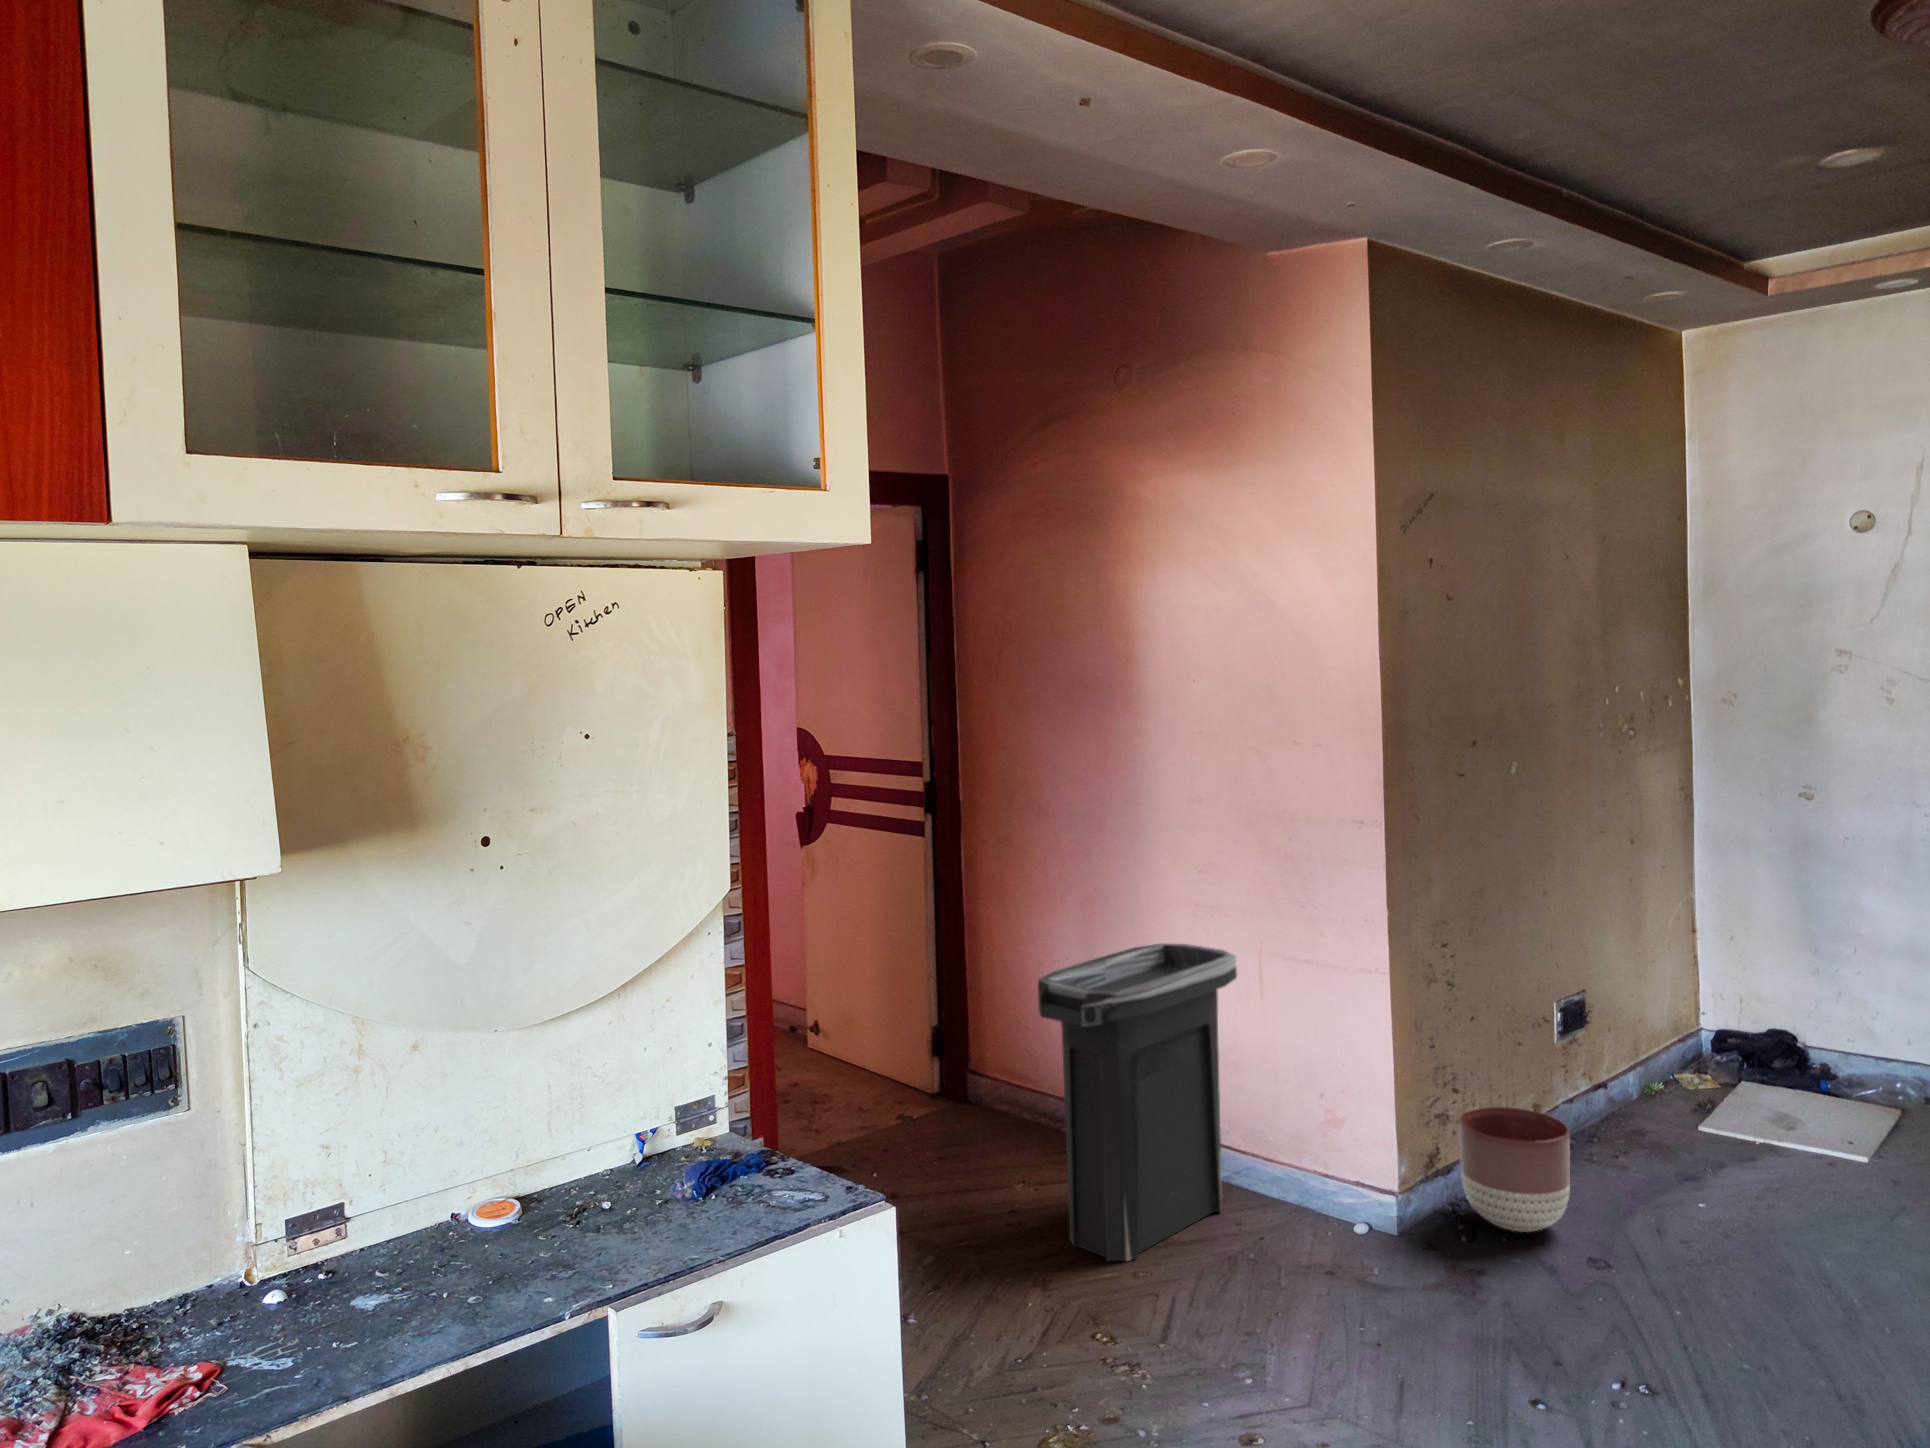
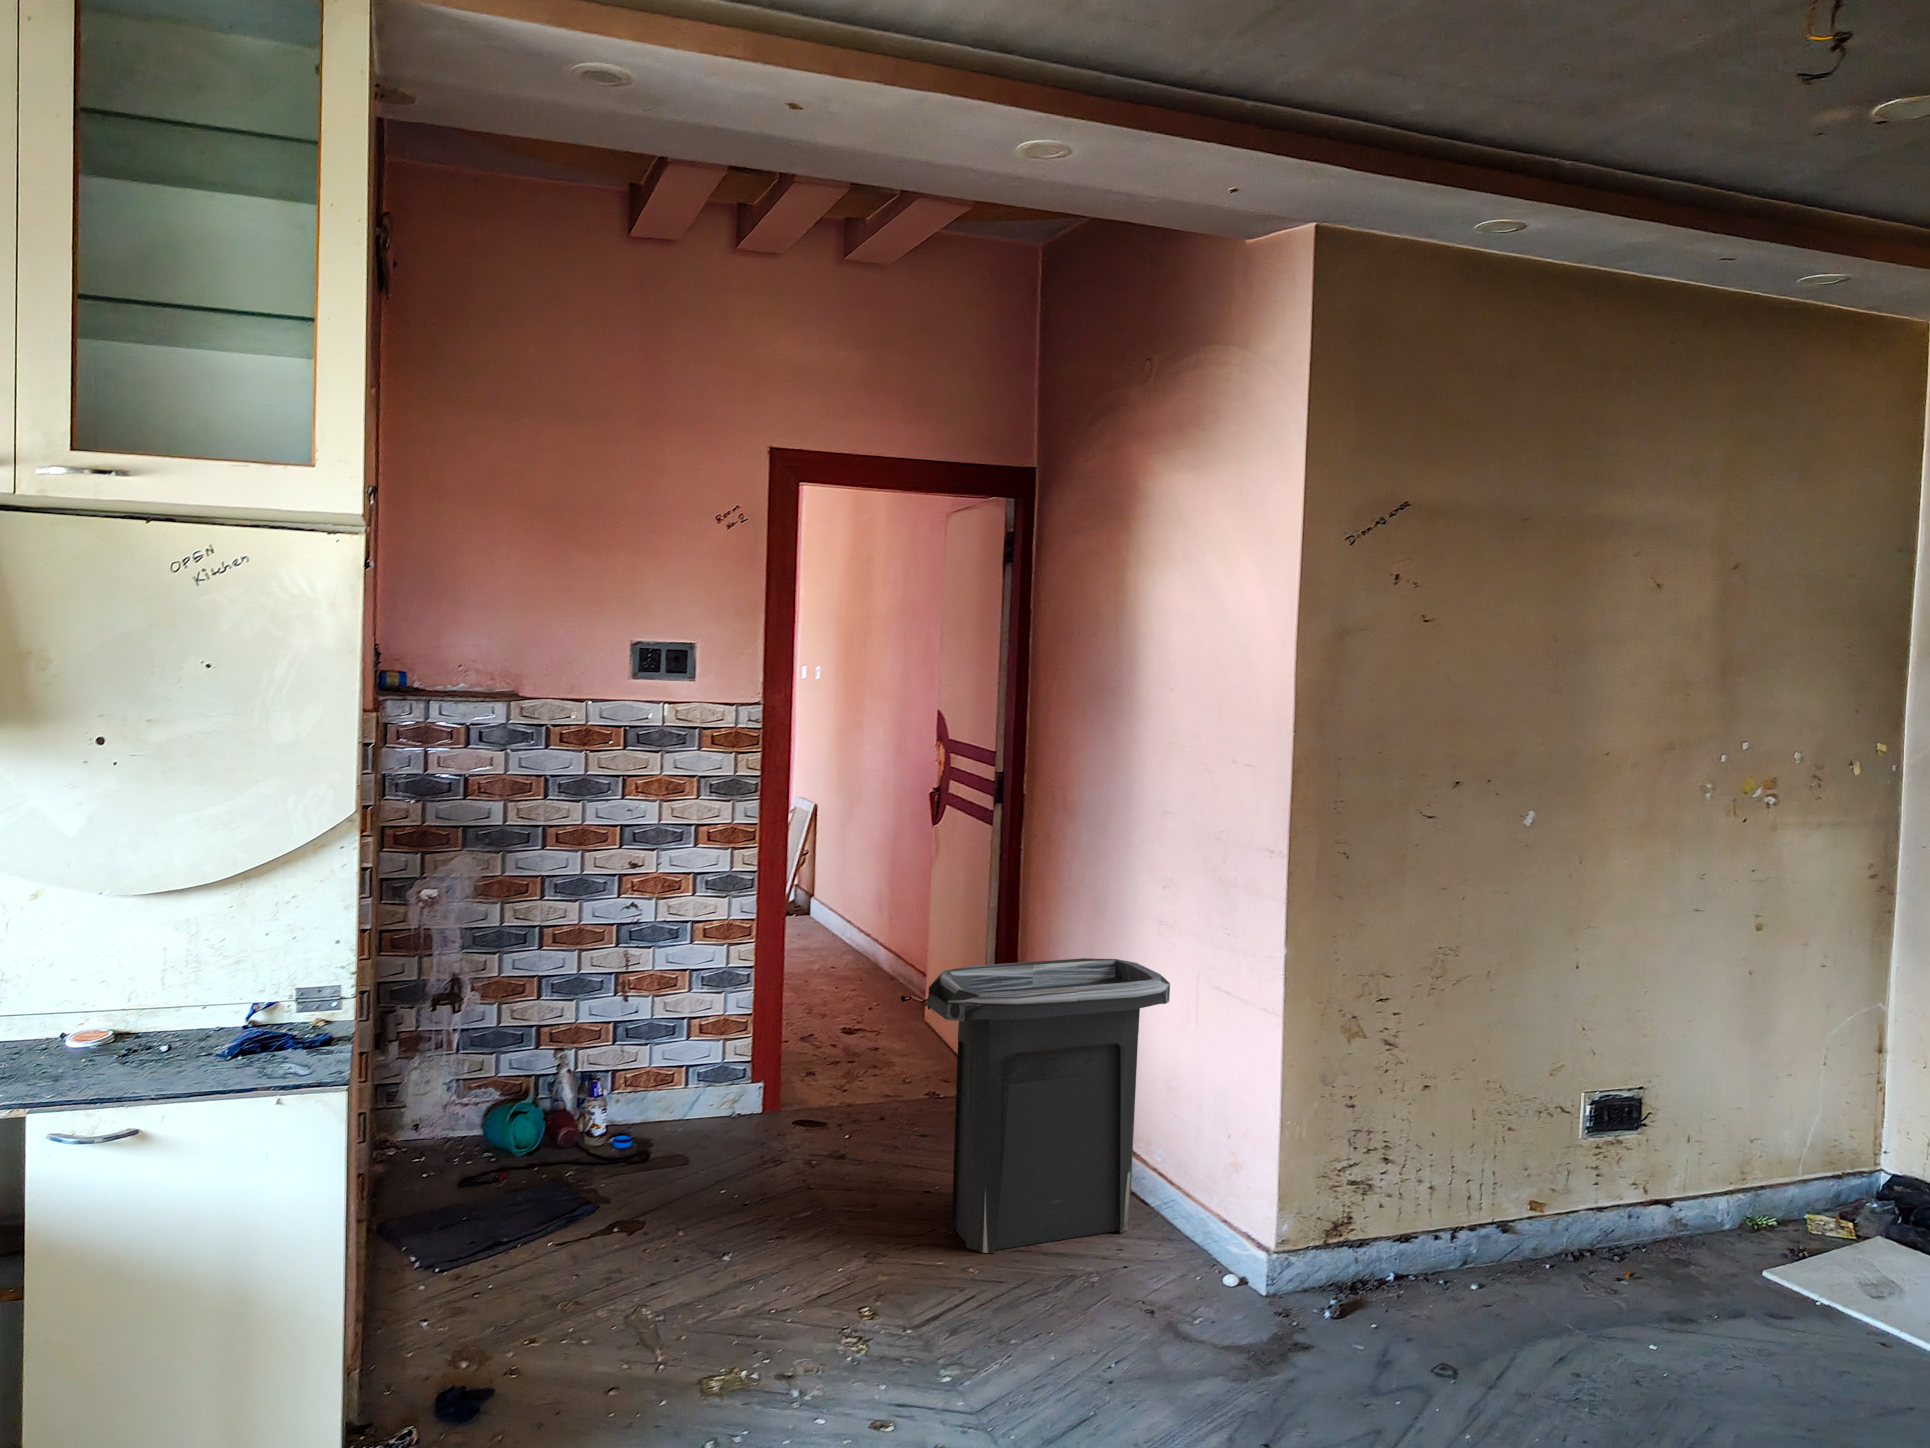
planter: present [1459,1107,1570,1232] -> none [1356,1185,1471,1325]

